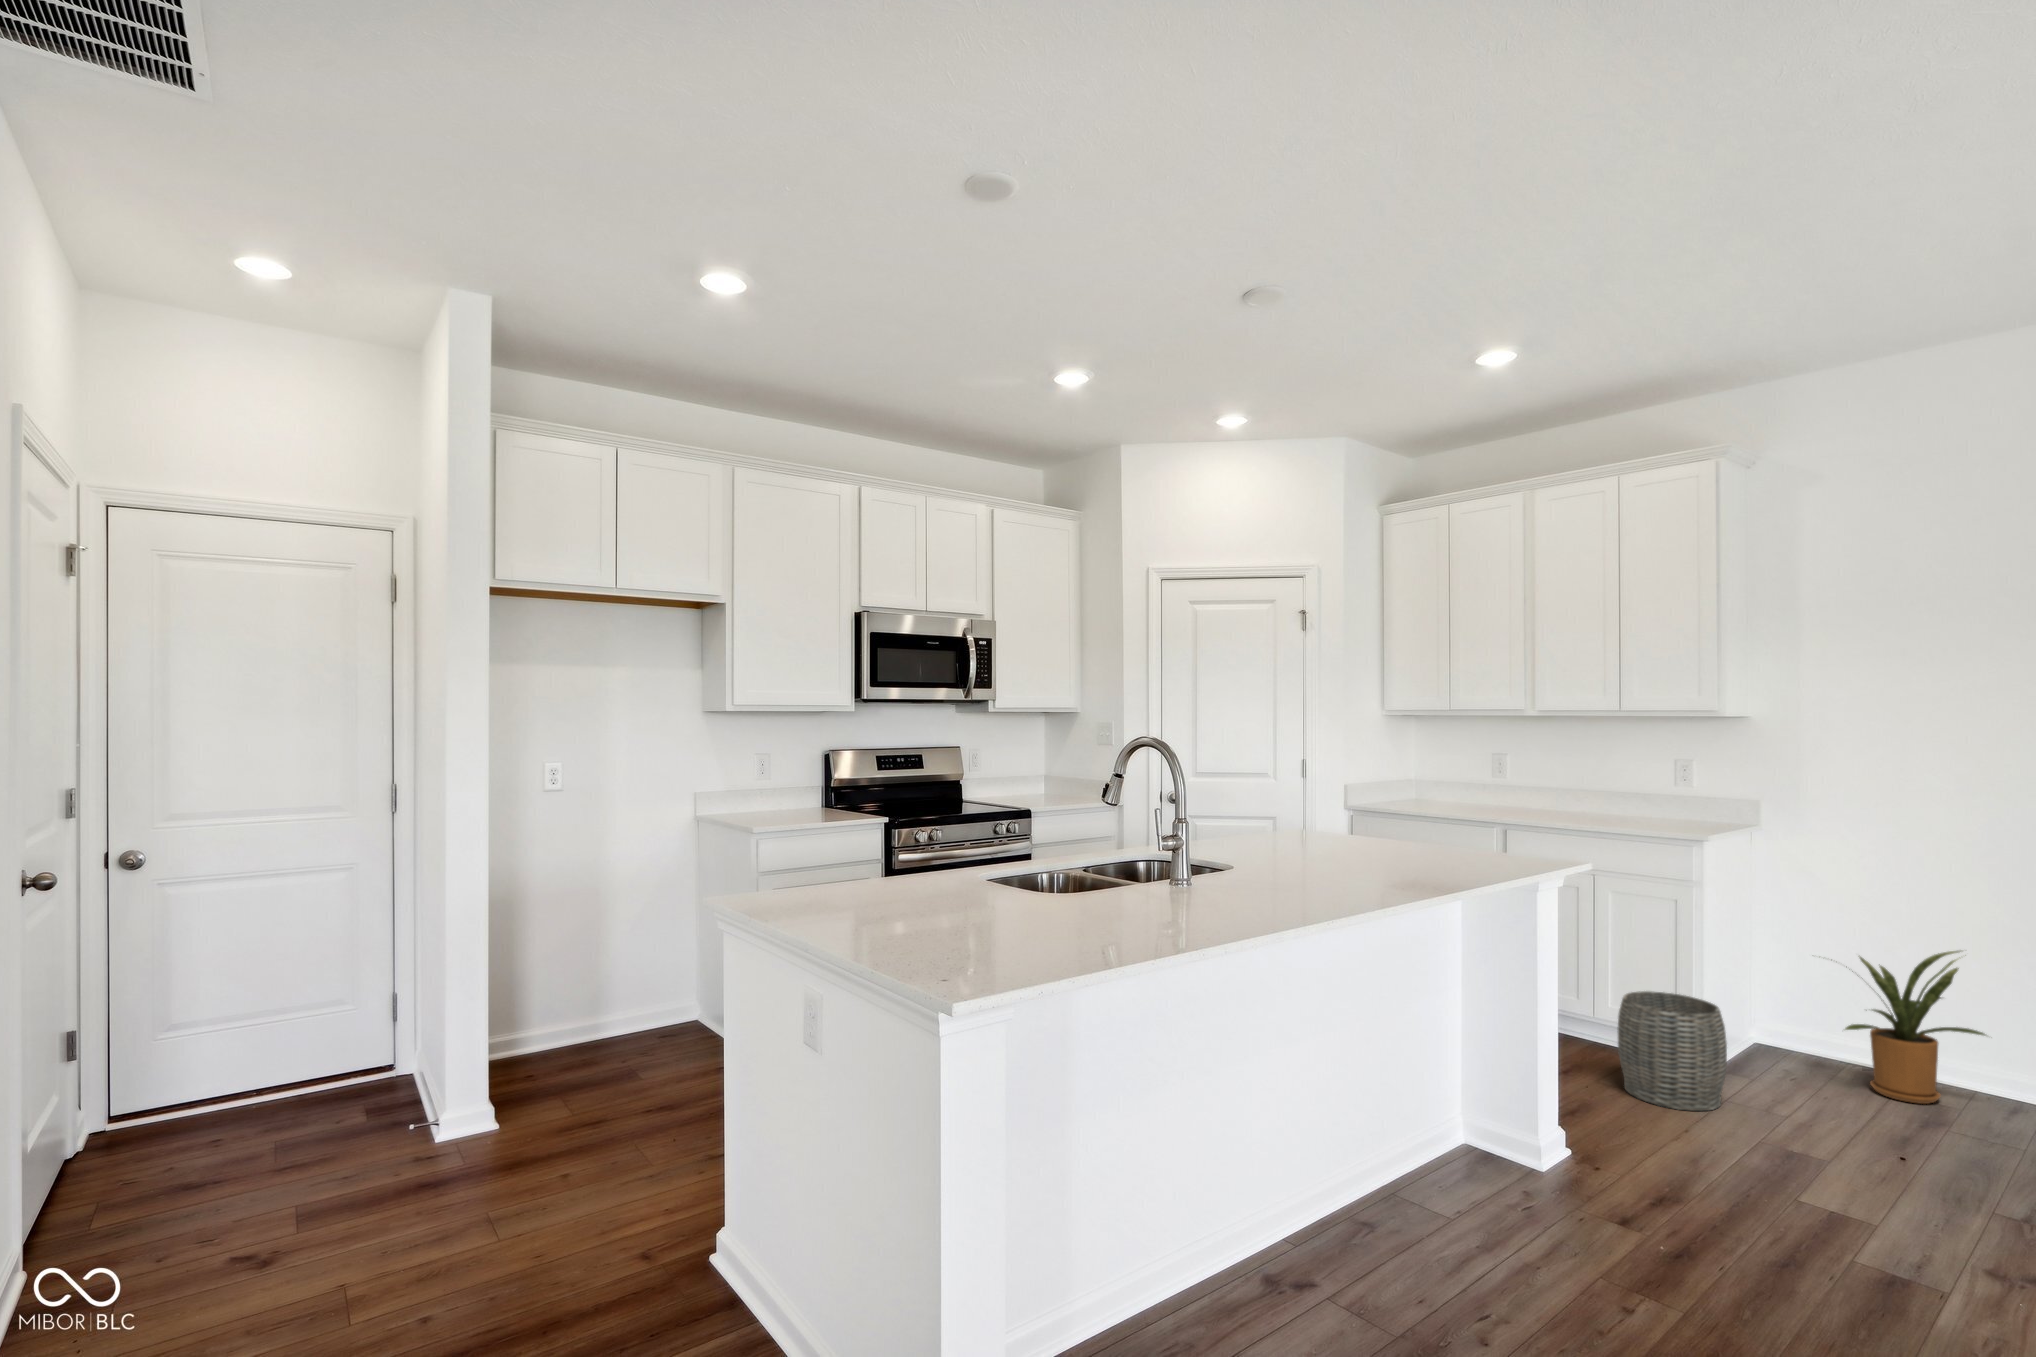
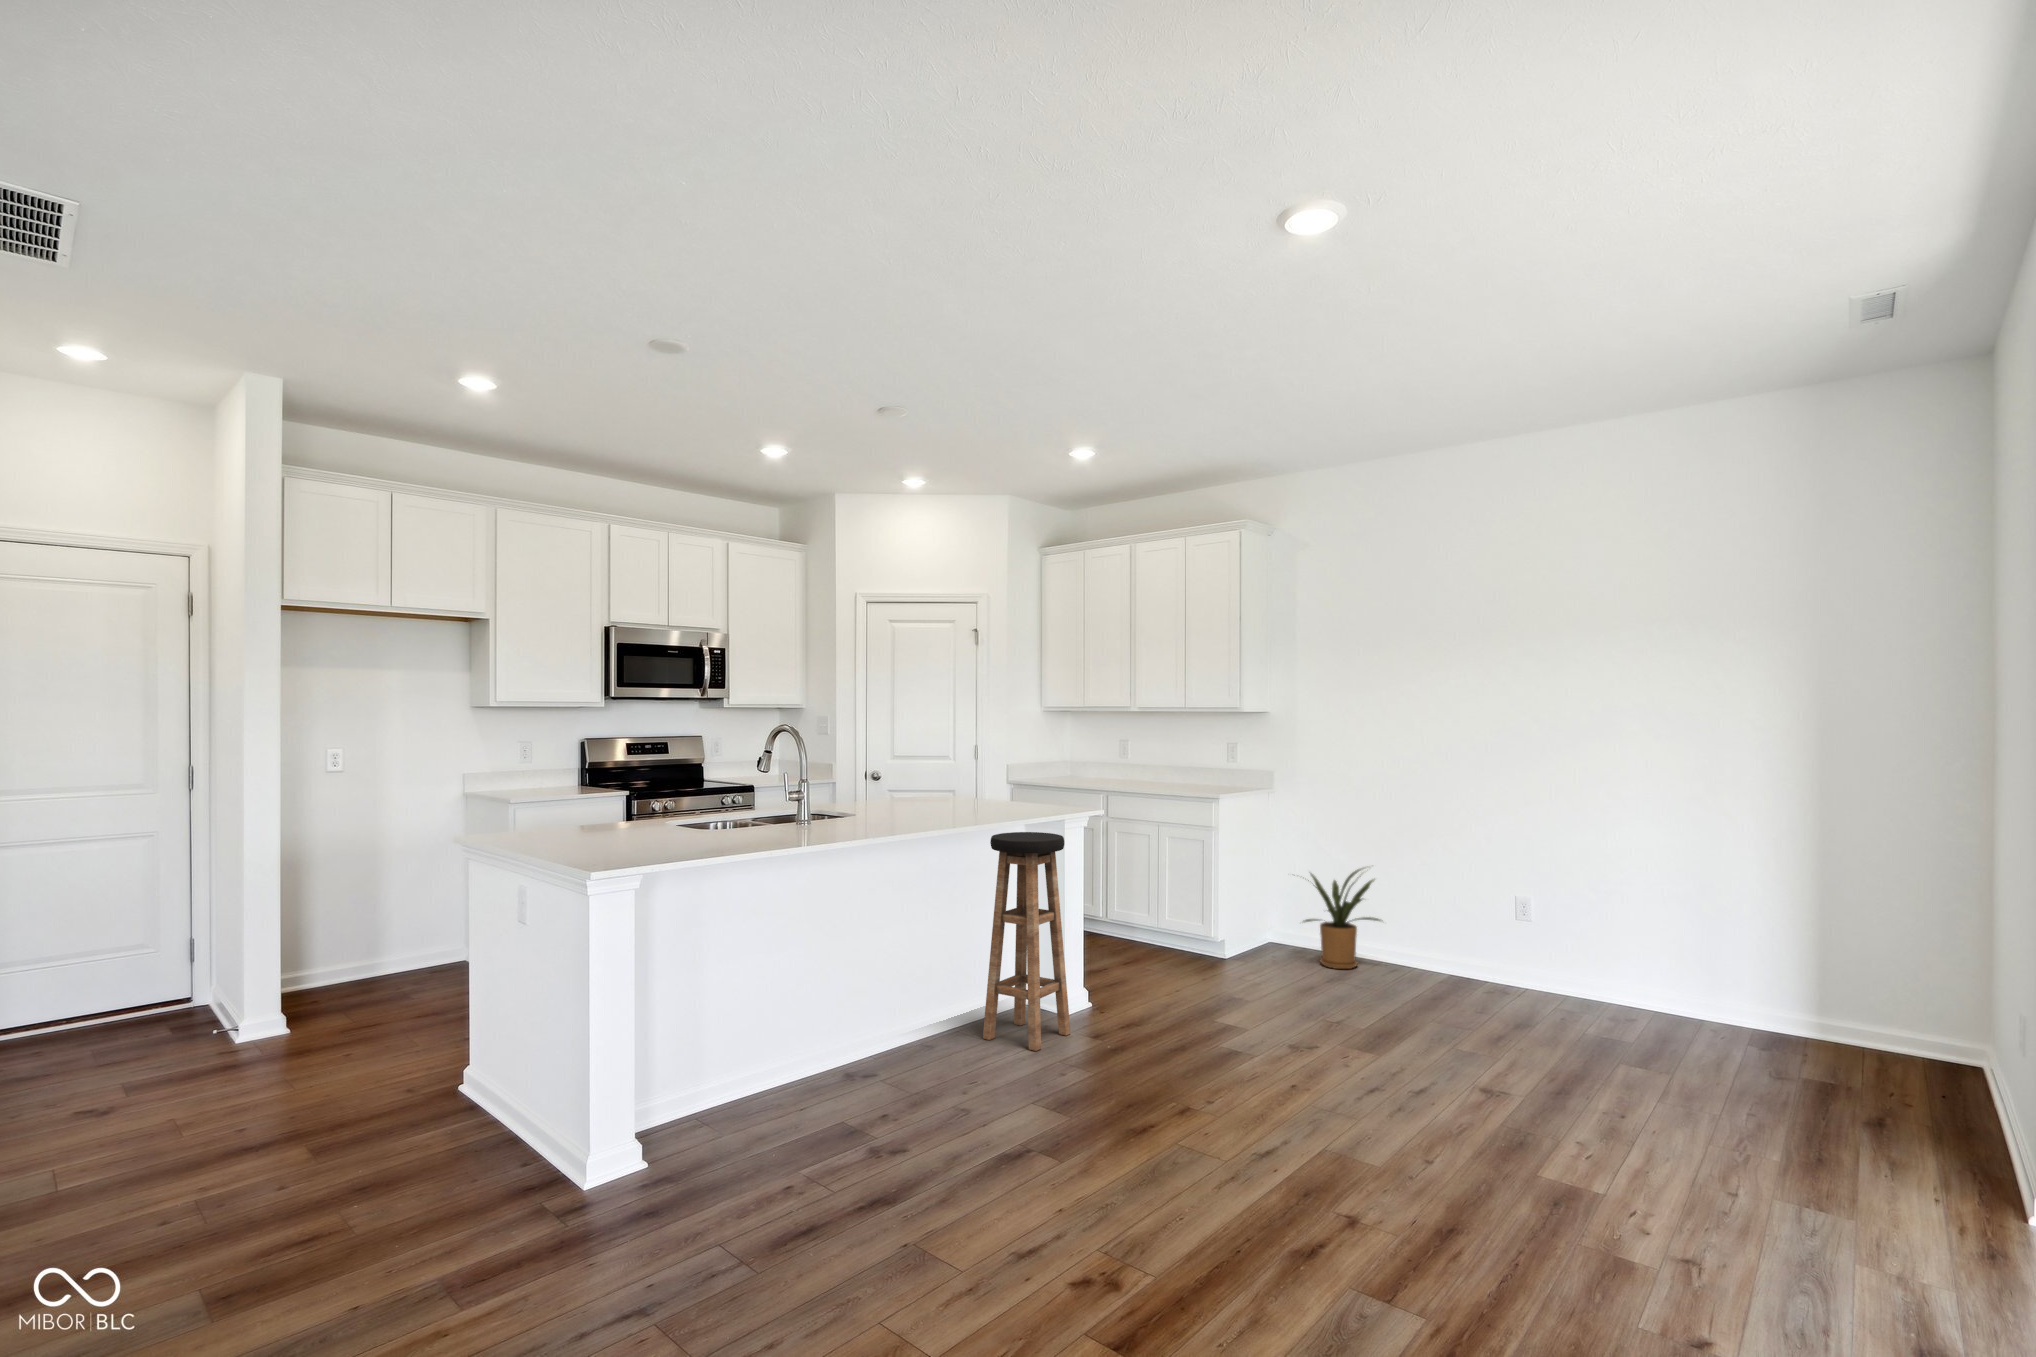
bar stool: none [1440,900,1574,1245] -> present [983,832,1071,1051]
woven basket: present [1618,991,1727,1111] -> none [1155,902,1220,980]

